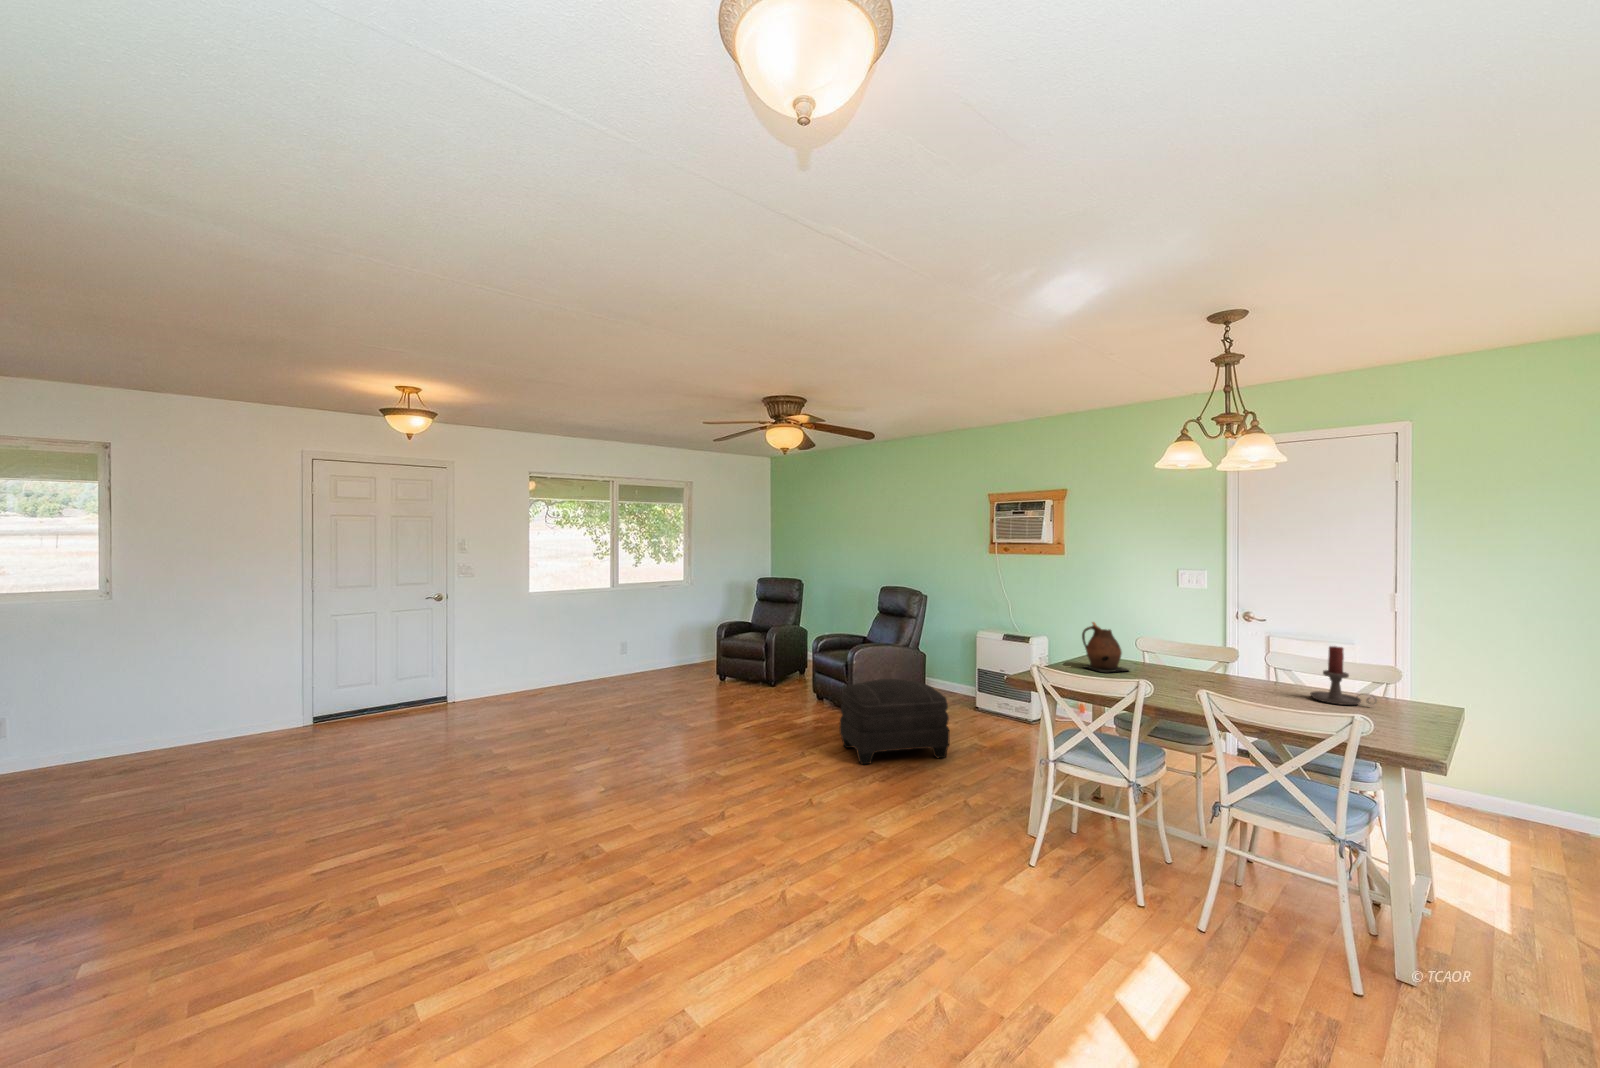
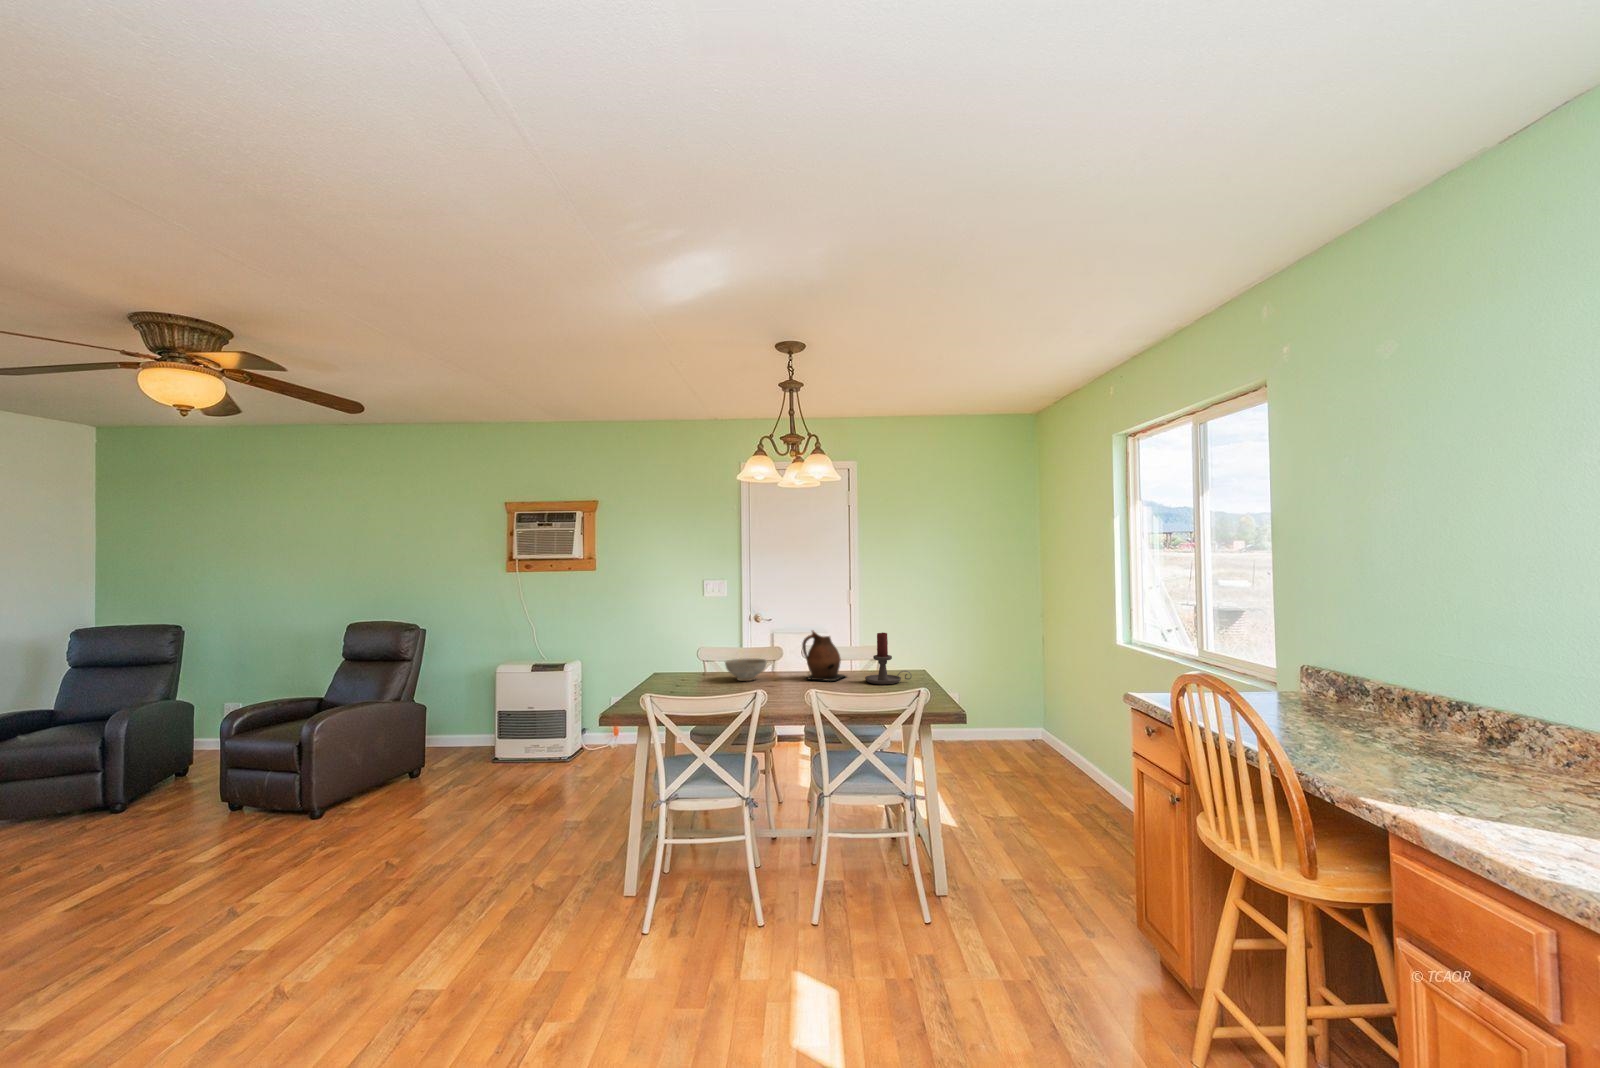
ceramic pitcher: present [1082,622,1128,672] -> present [802,630,846,681]
decorative bowl: none [1148,651,1195,674] -> present [725,659,767,681]
ottoman: present [840,679,950,765] -> none [309,747,490,890]

